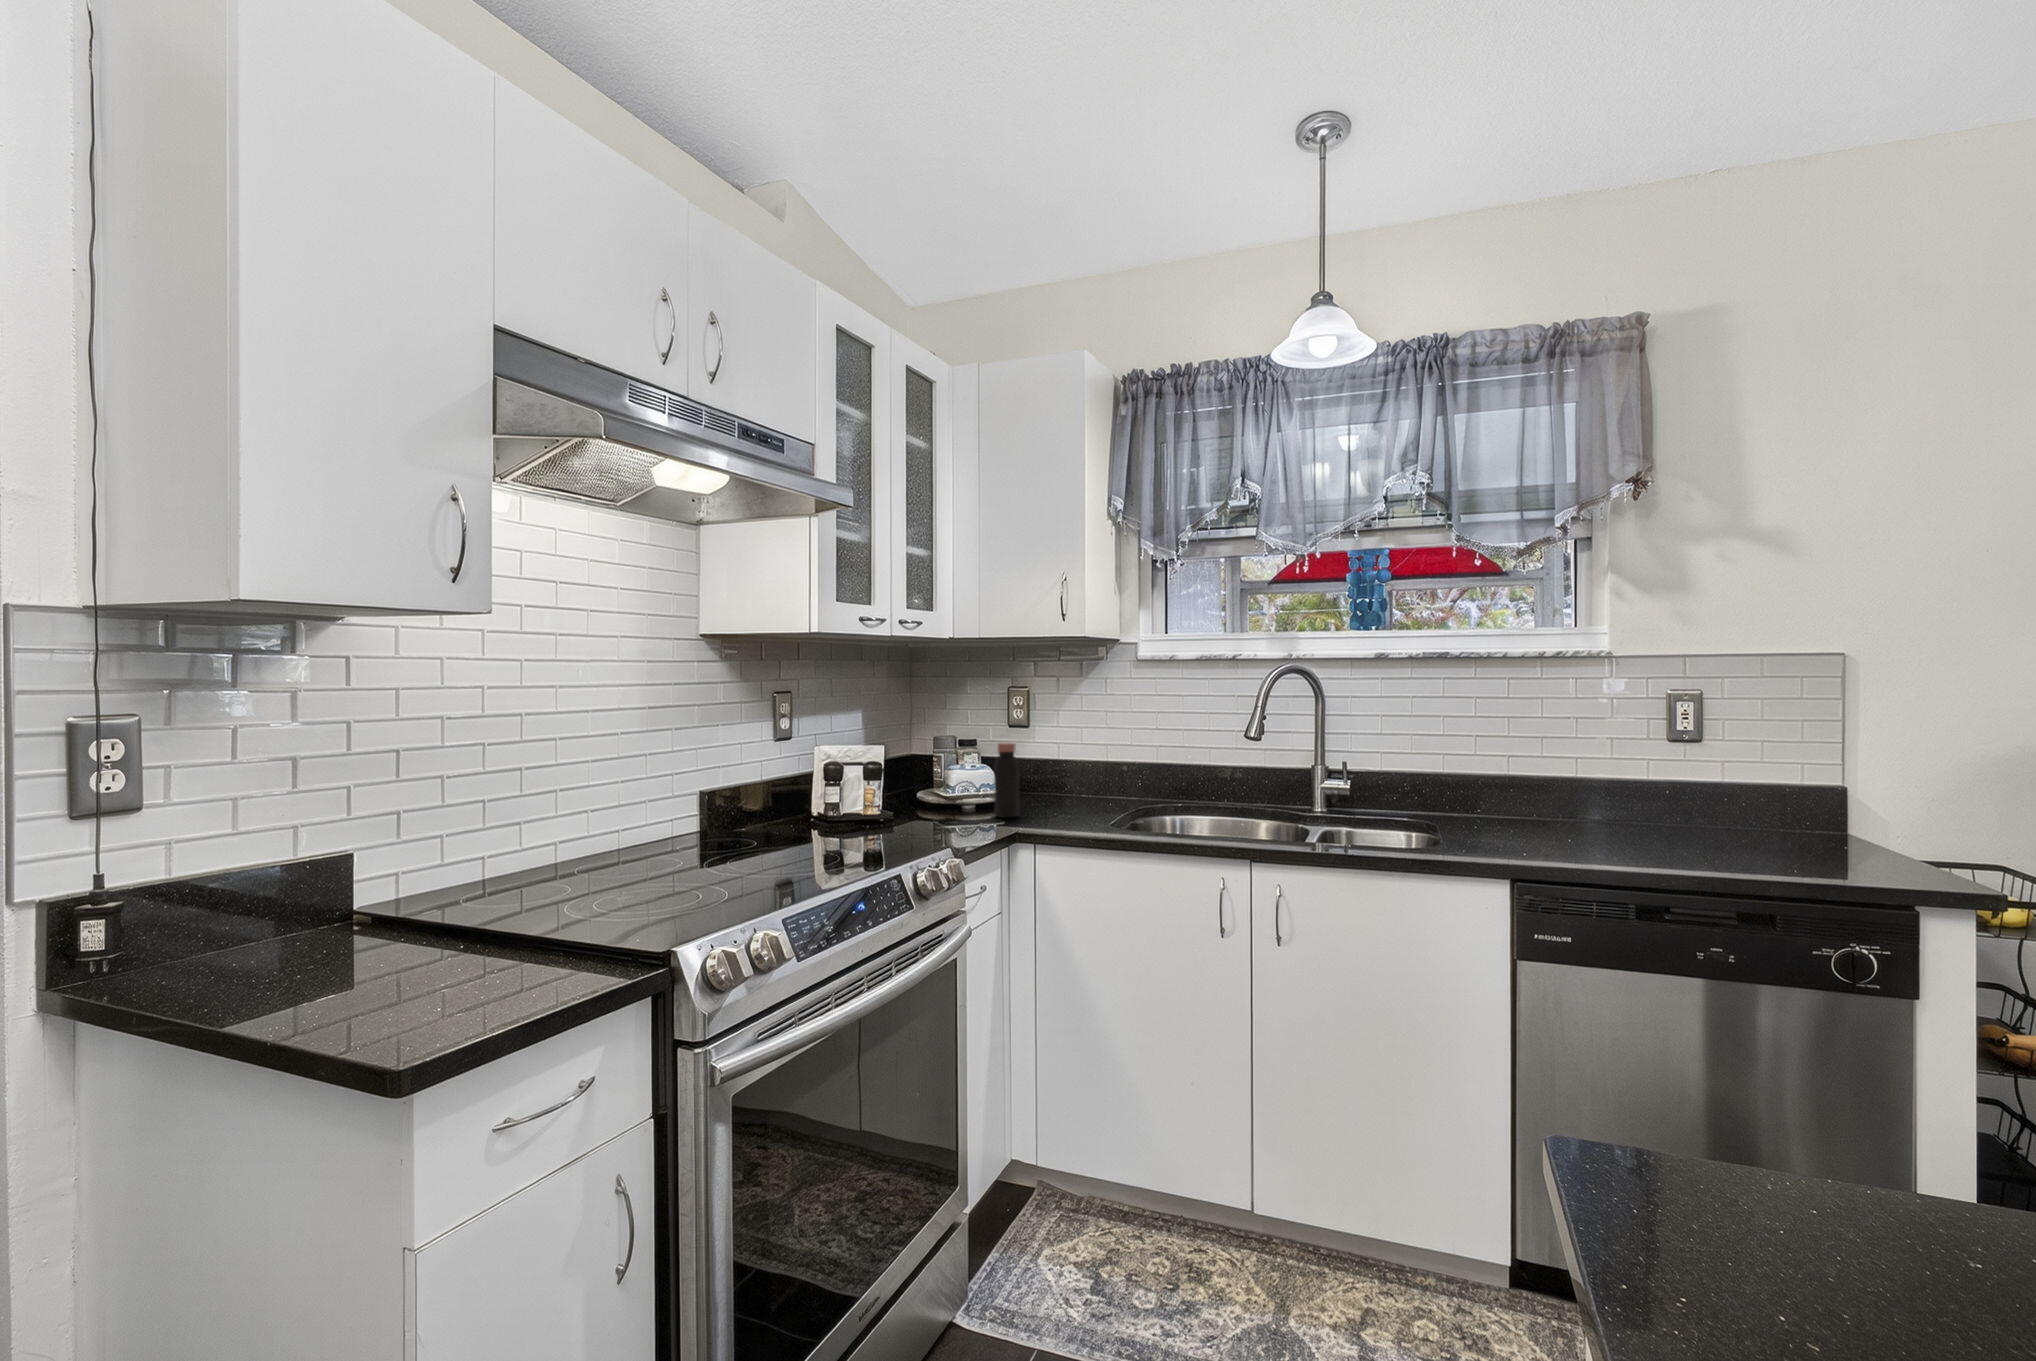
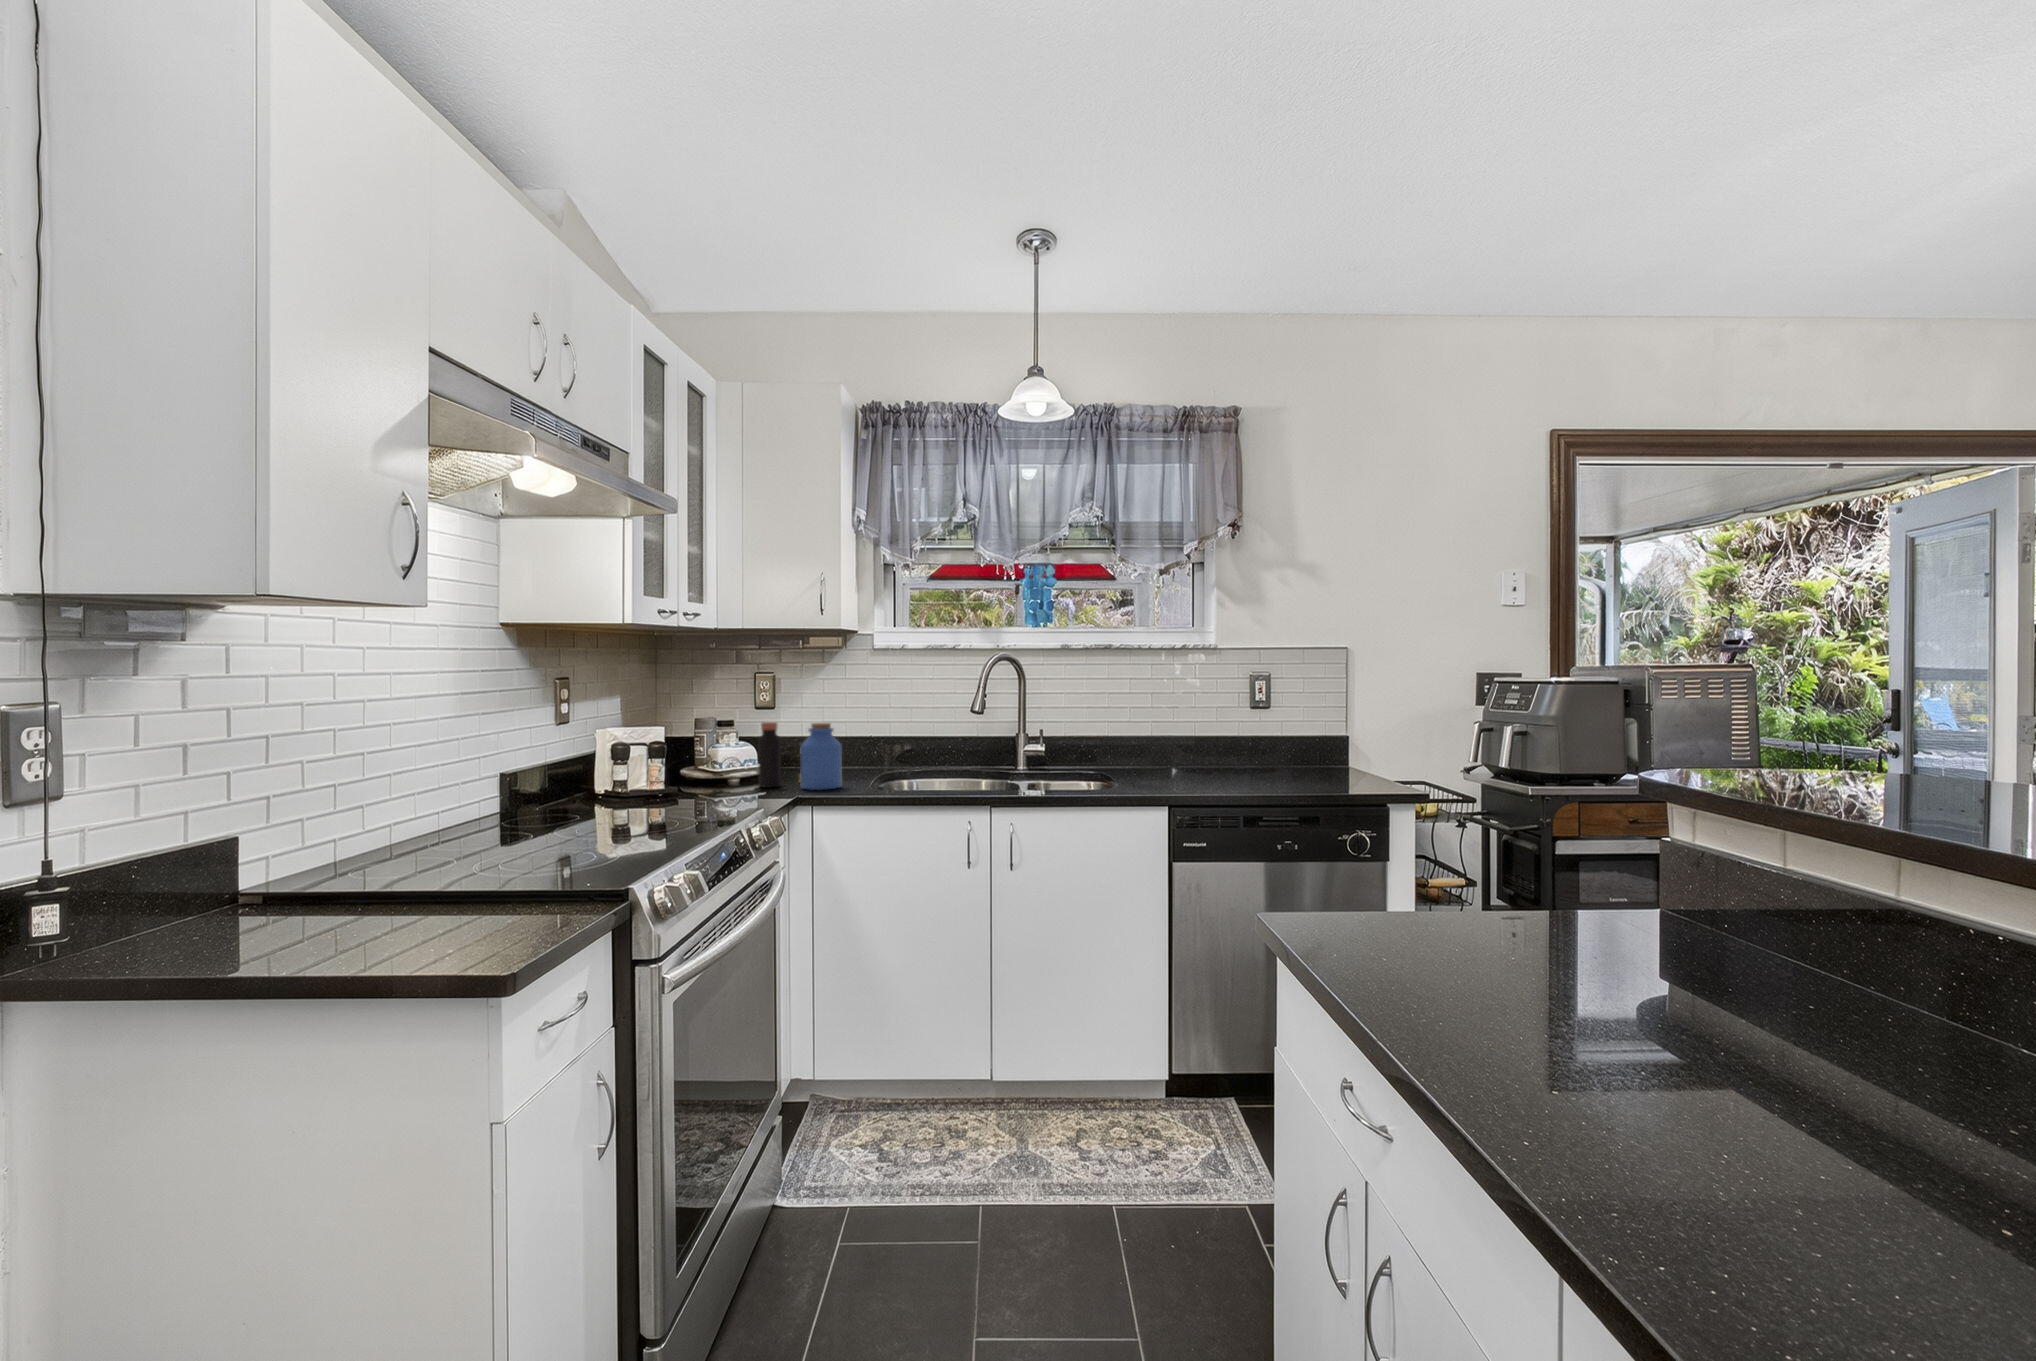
jar: none [1035,745,1083,824] -> present [801,723,842,790]

